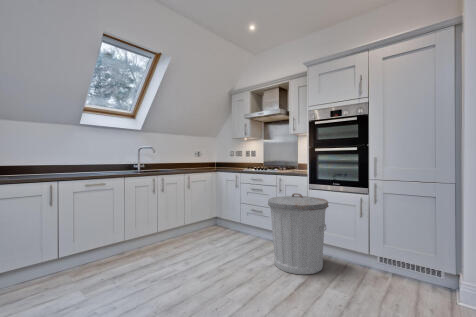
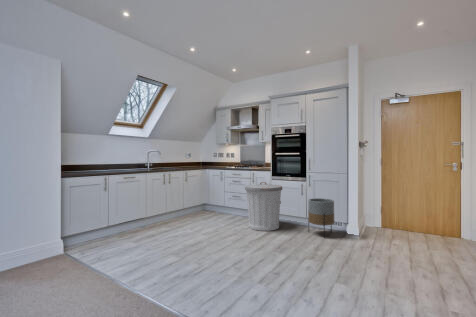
planter: none [376,224,430,303] -> present [308,198,334,237]

